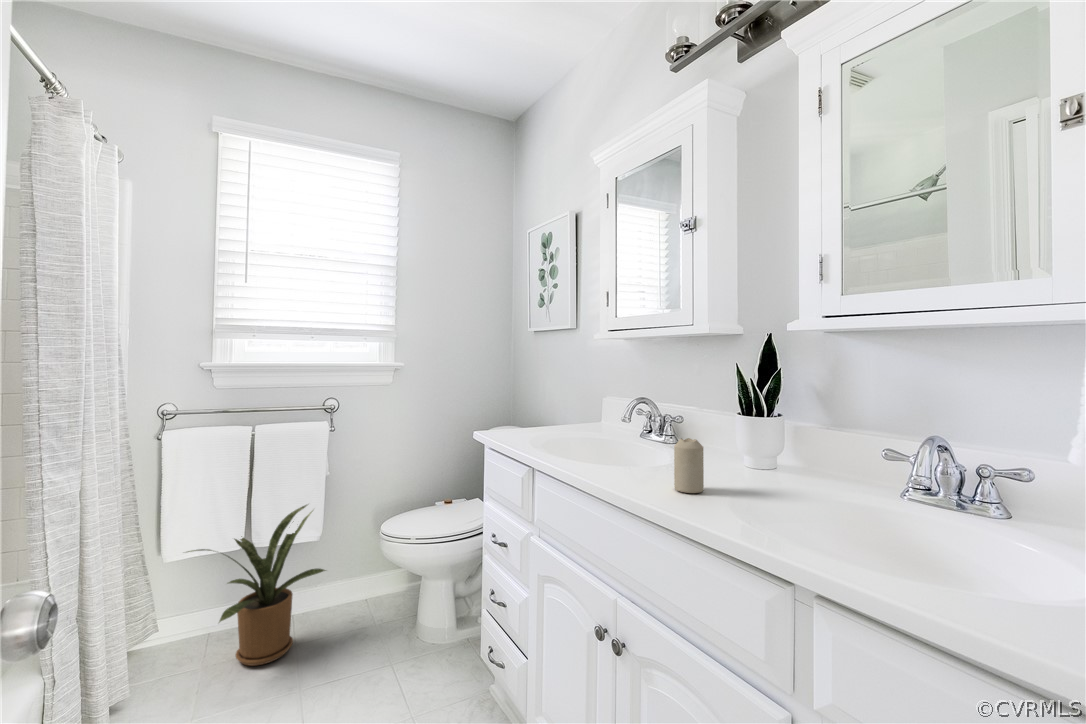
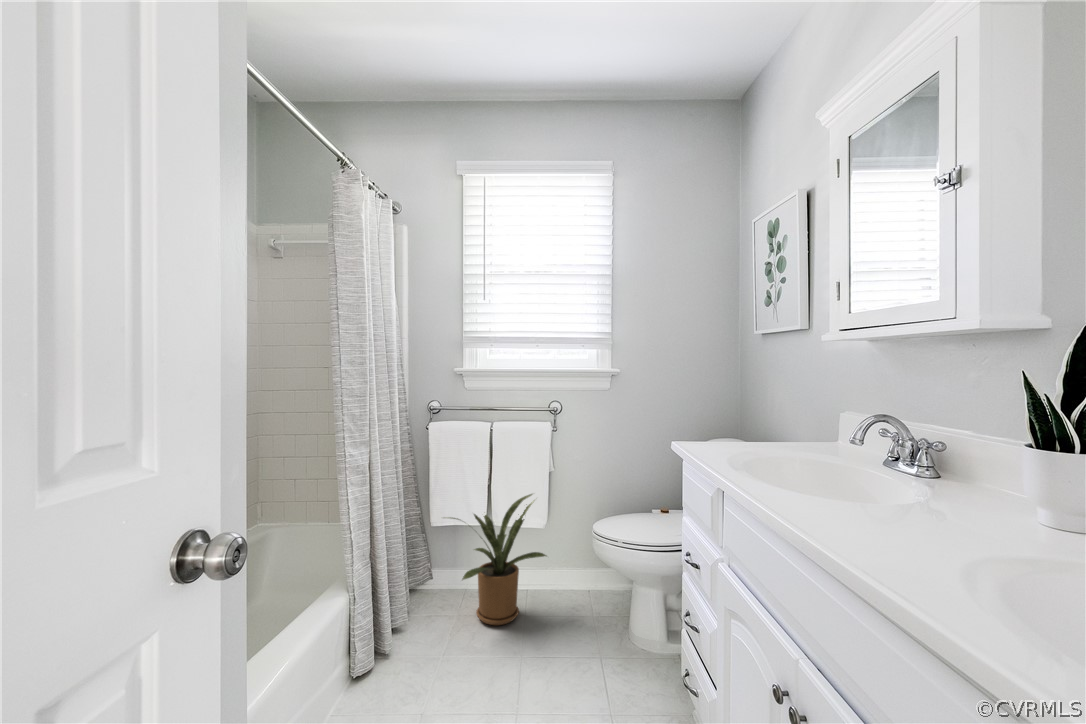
candle: present [674,438,704,493] -> none [885,470,934,549]

